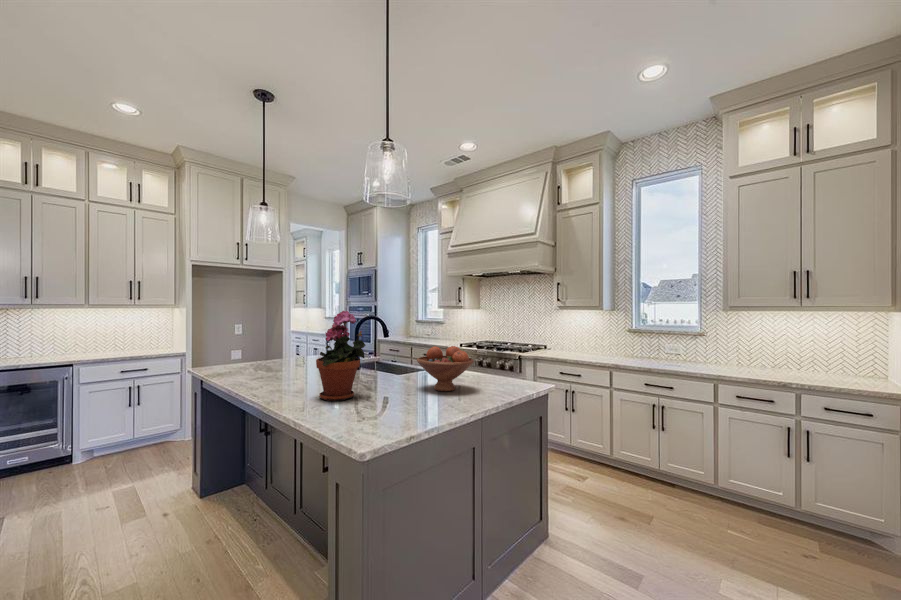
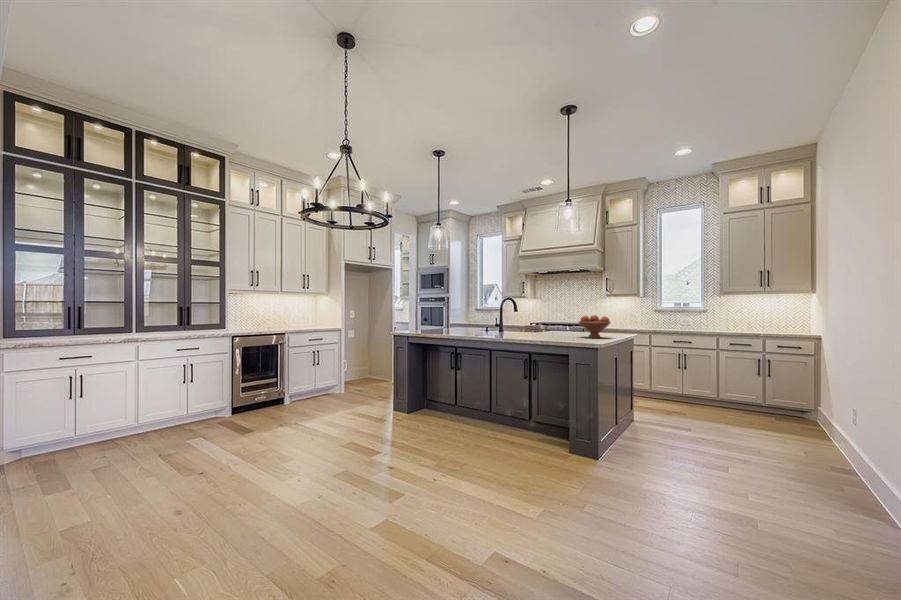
potted plant: present [316,311,366,401] -> none [545,296,571,340]

